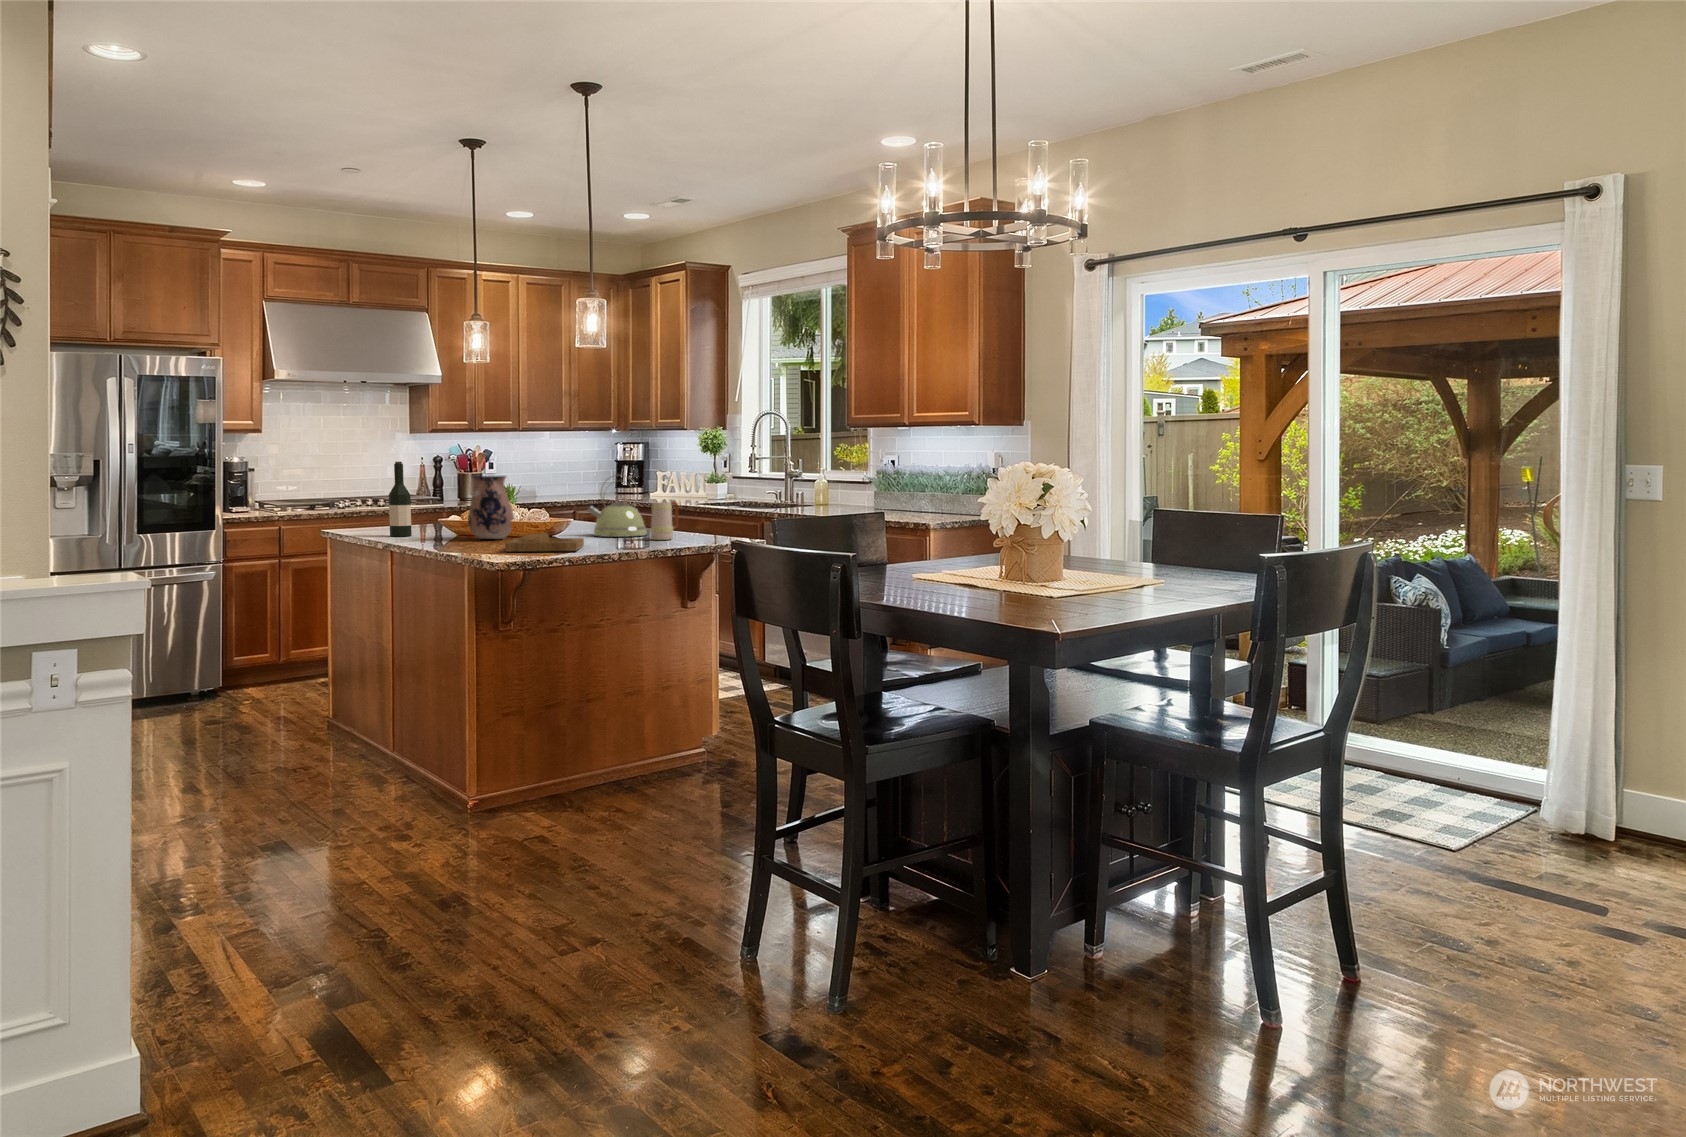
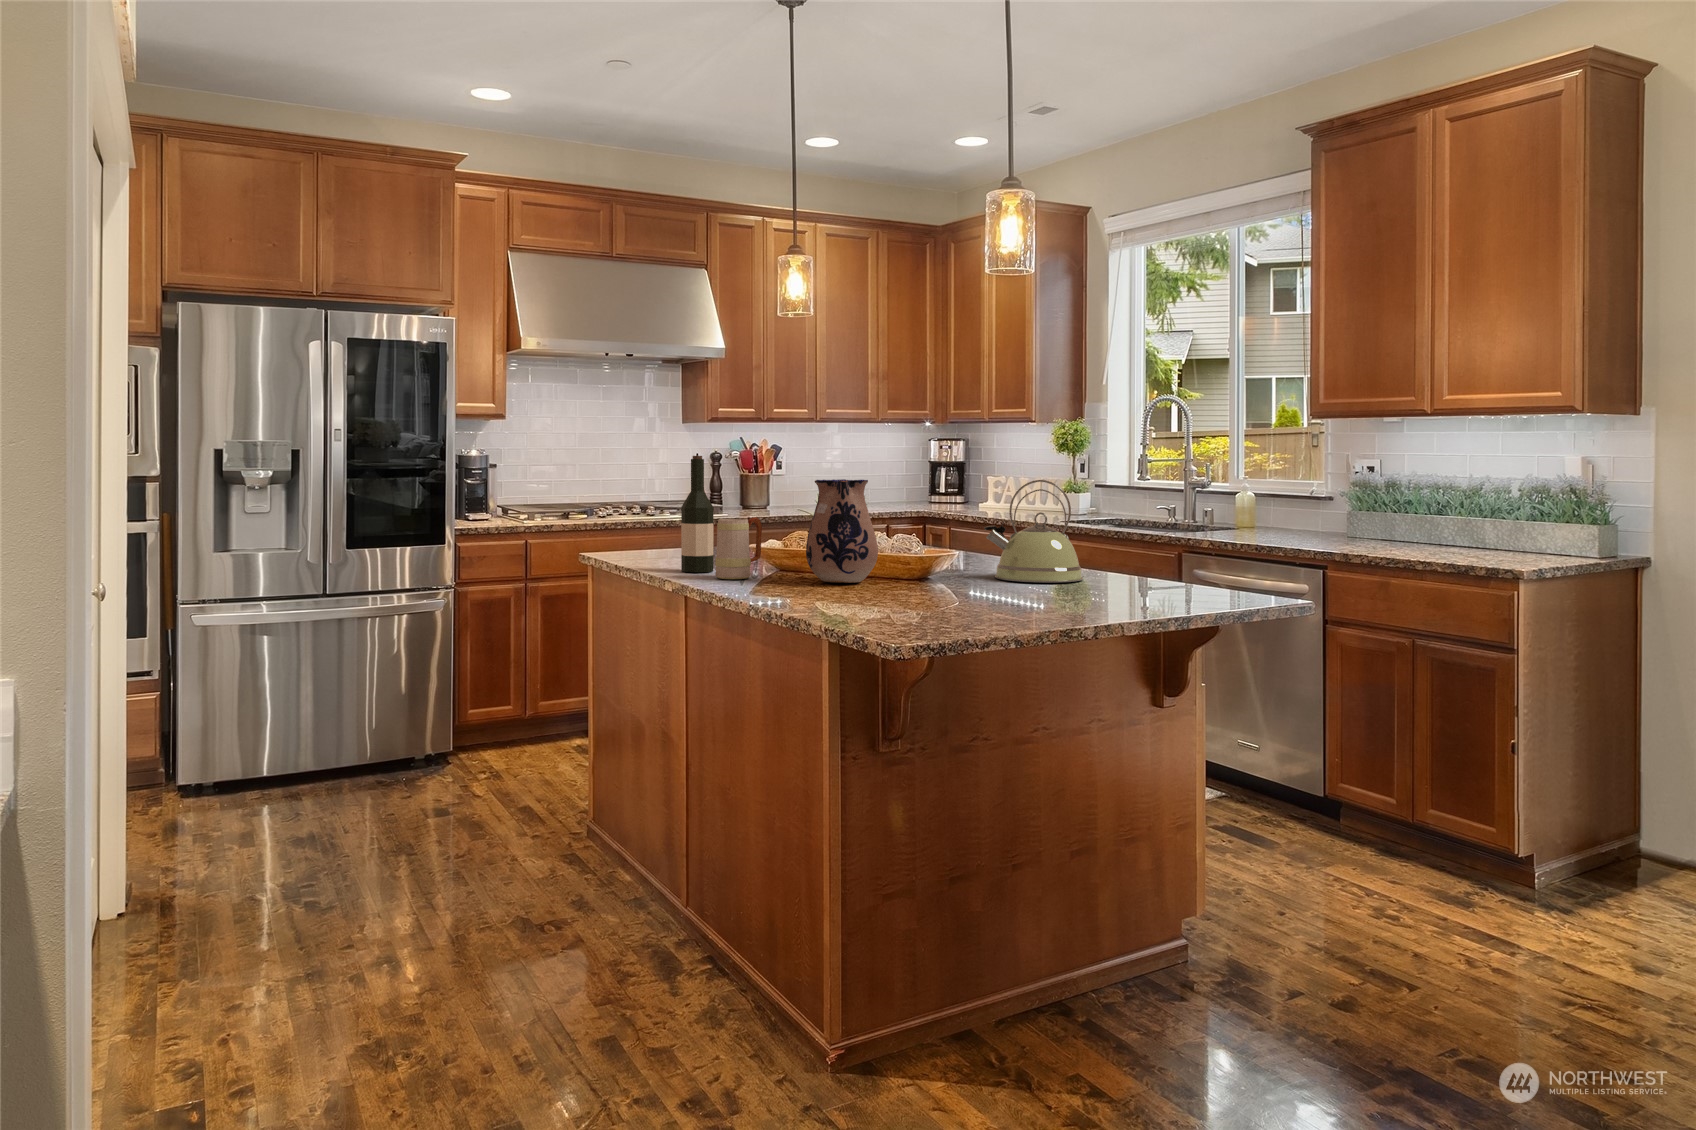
mug: present [651,501,679,540] -> present [715,517,762,579]
tray: present [505,533,584,551] -> none [891,581,1015,616]

